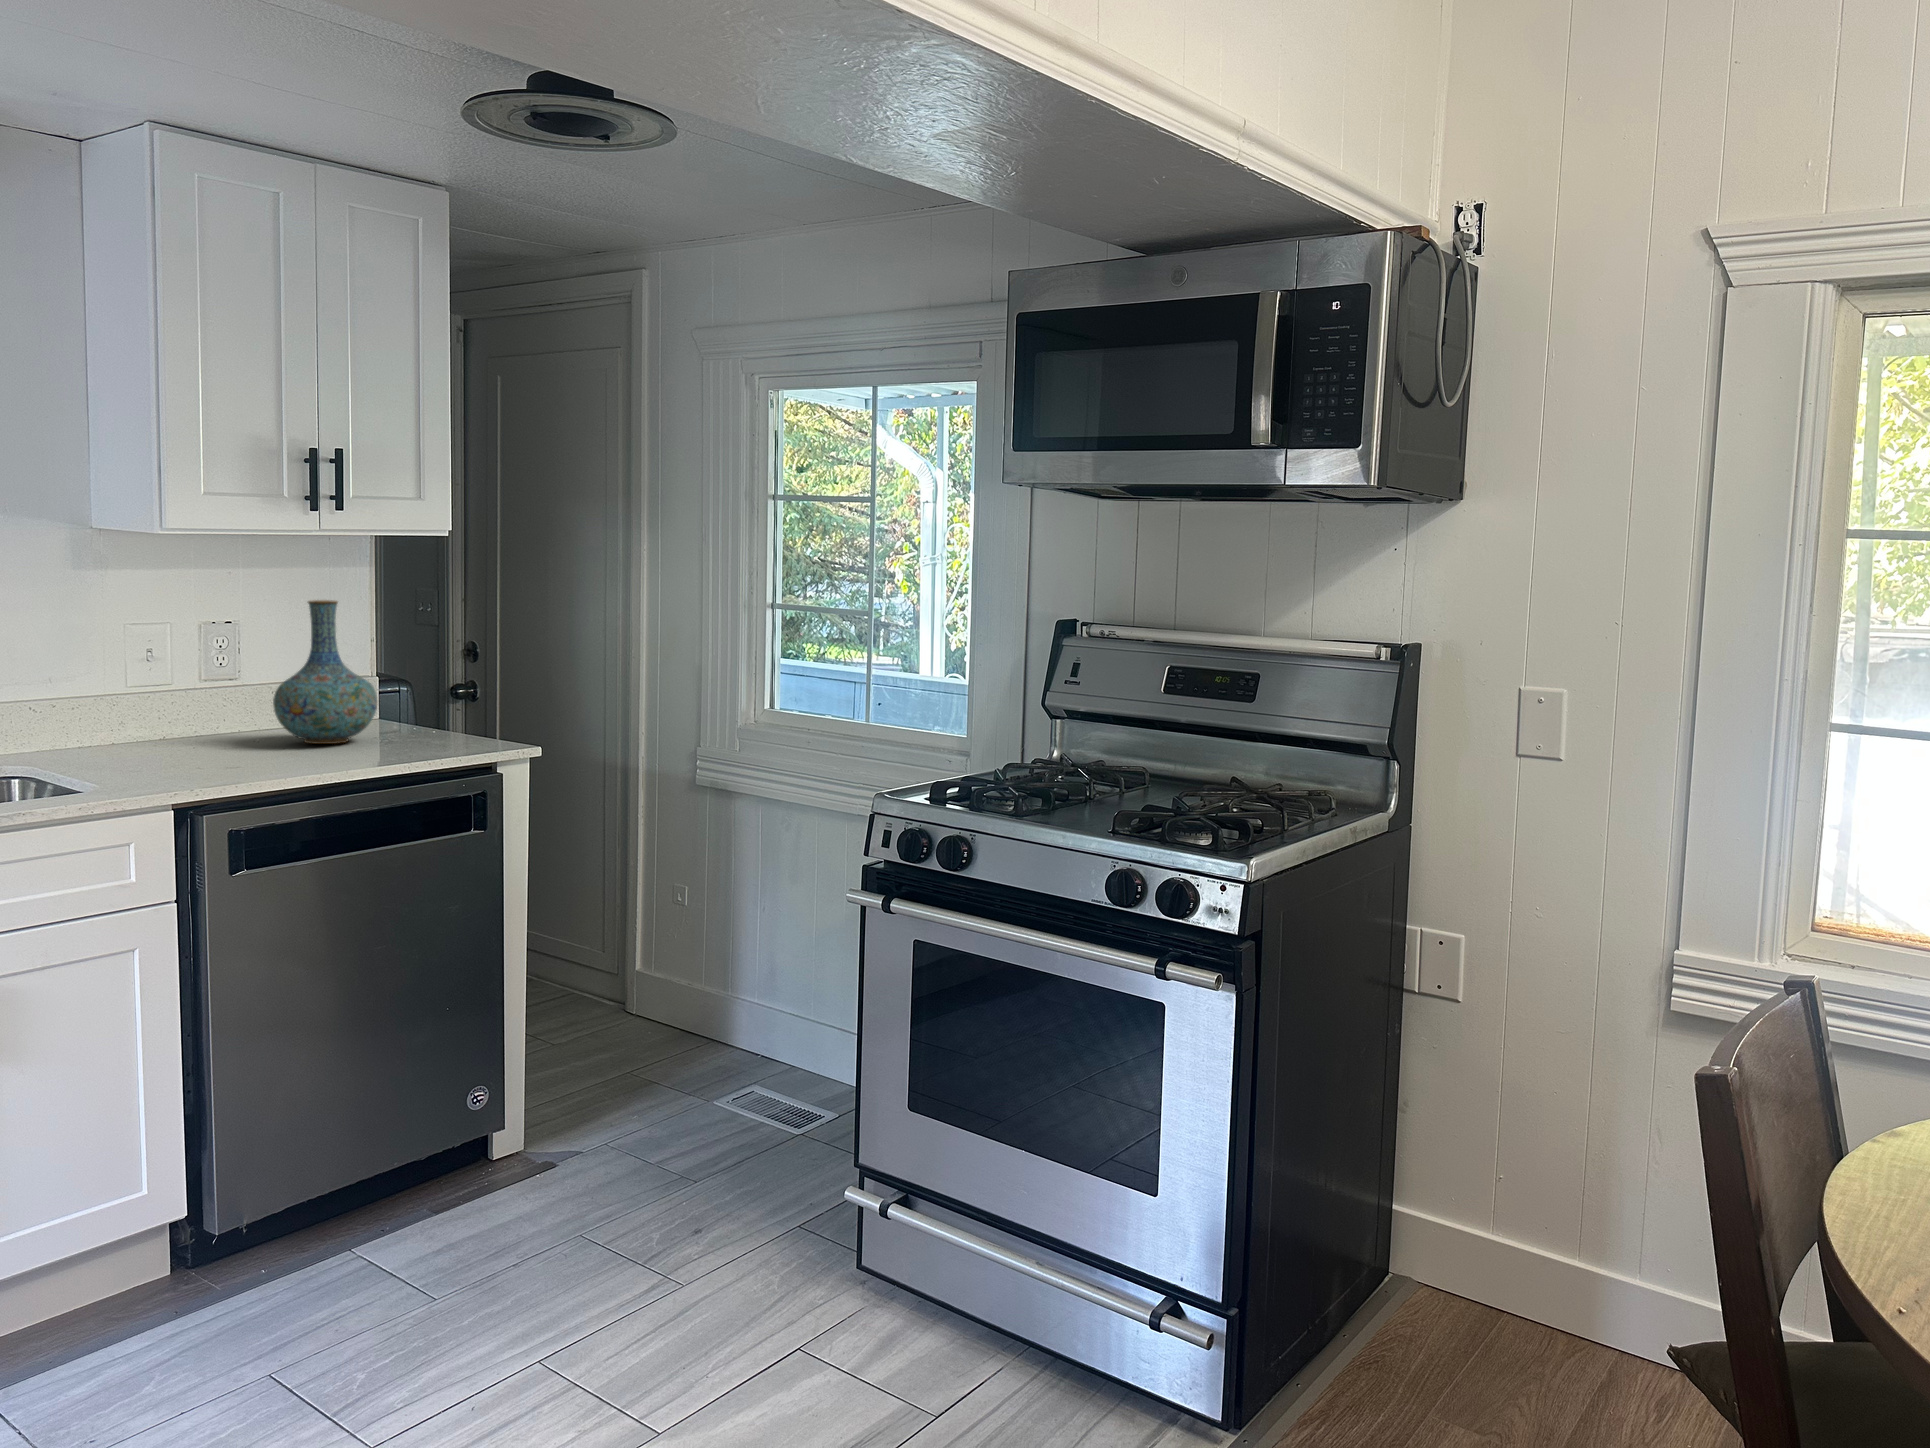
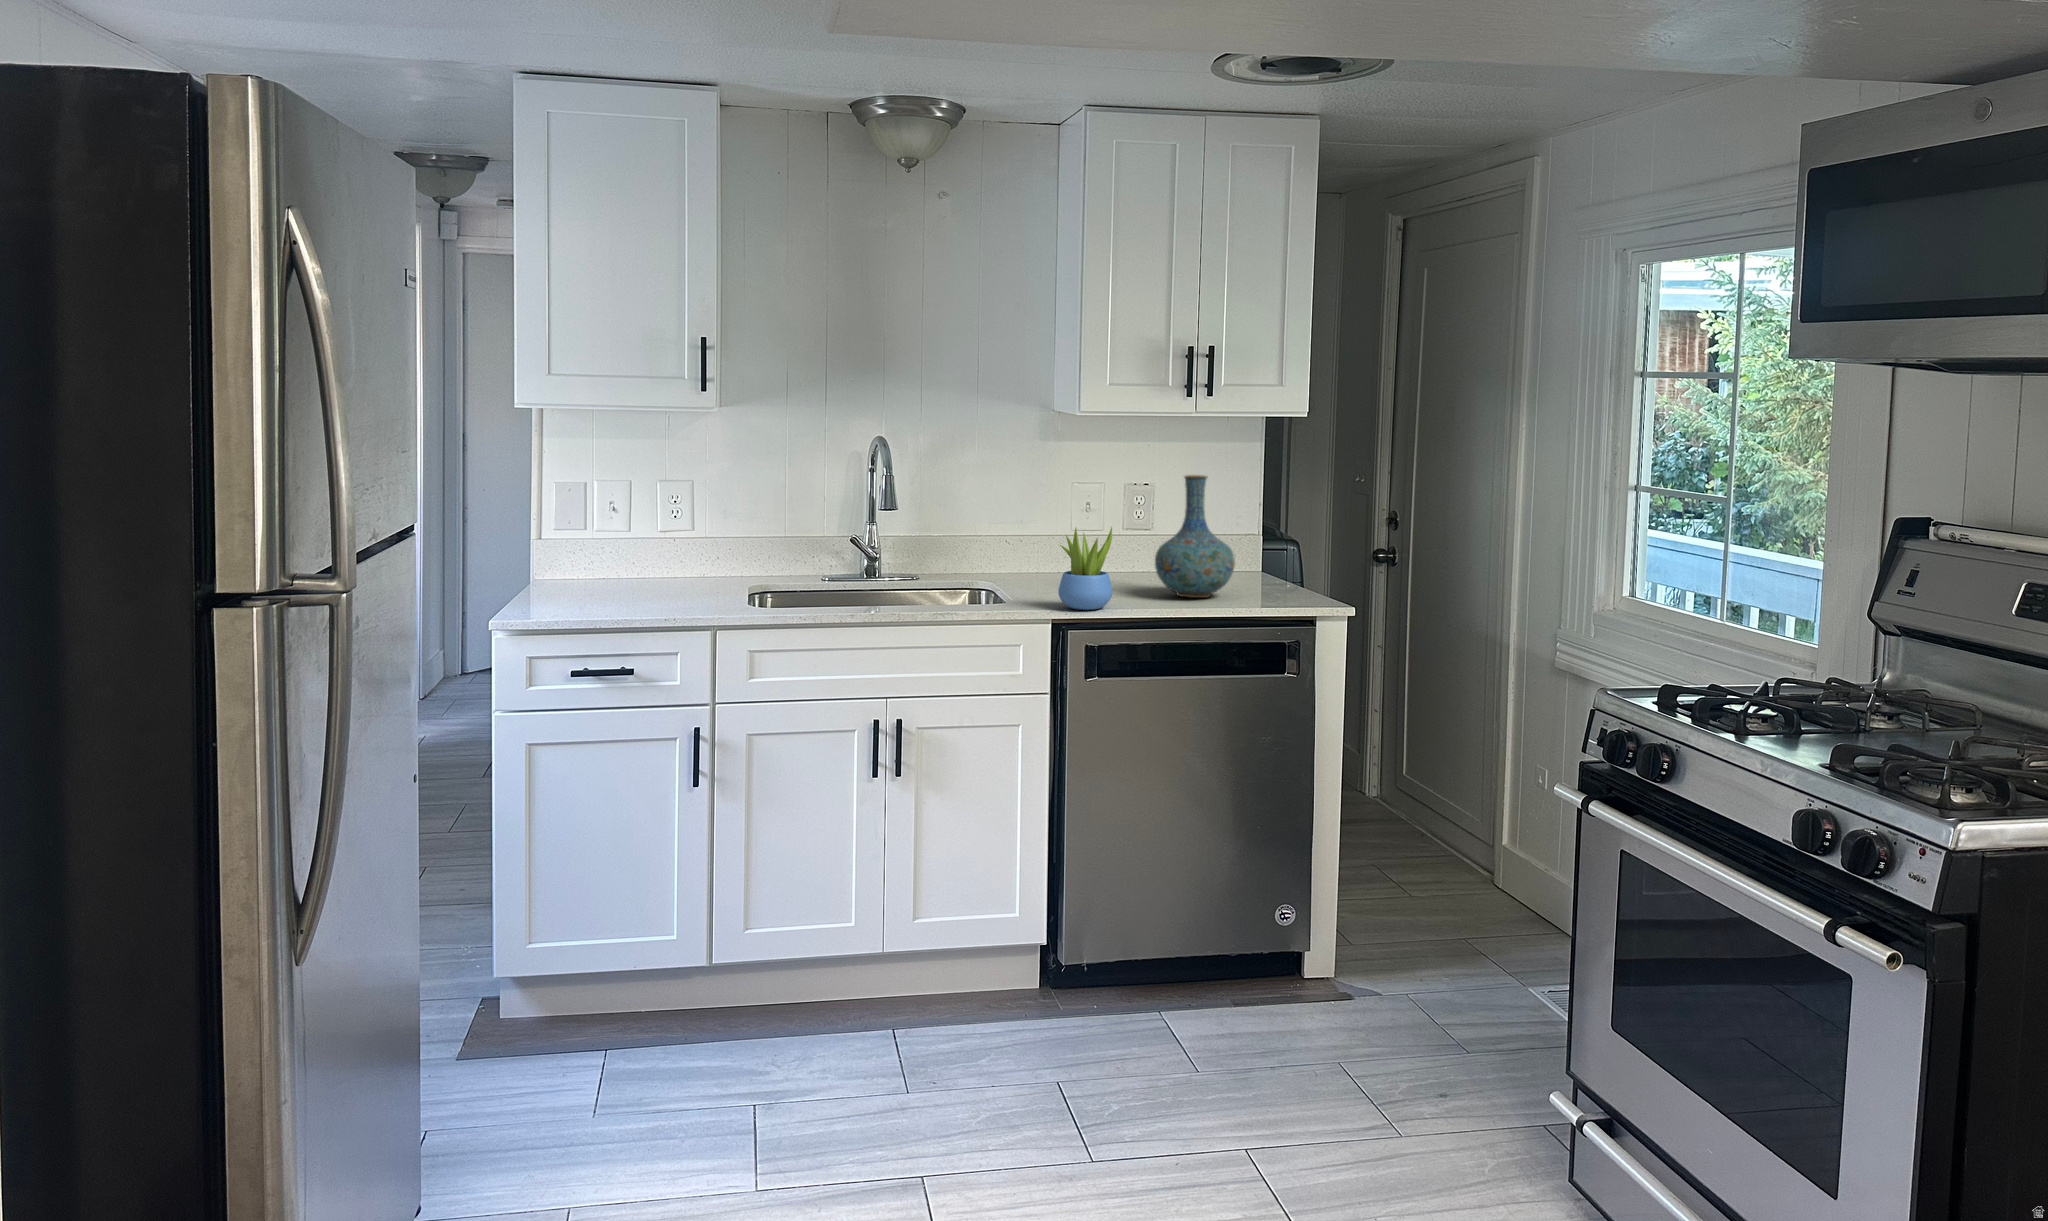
succulent plant: none [154,662,235,769] -> present [1058,527,1112,610]

